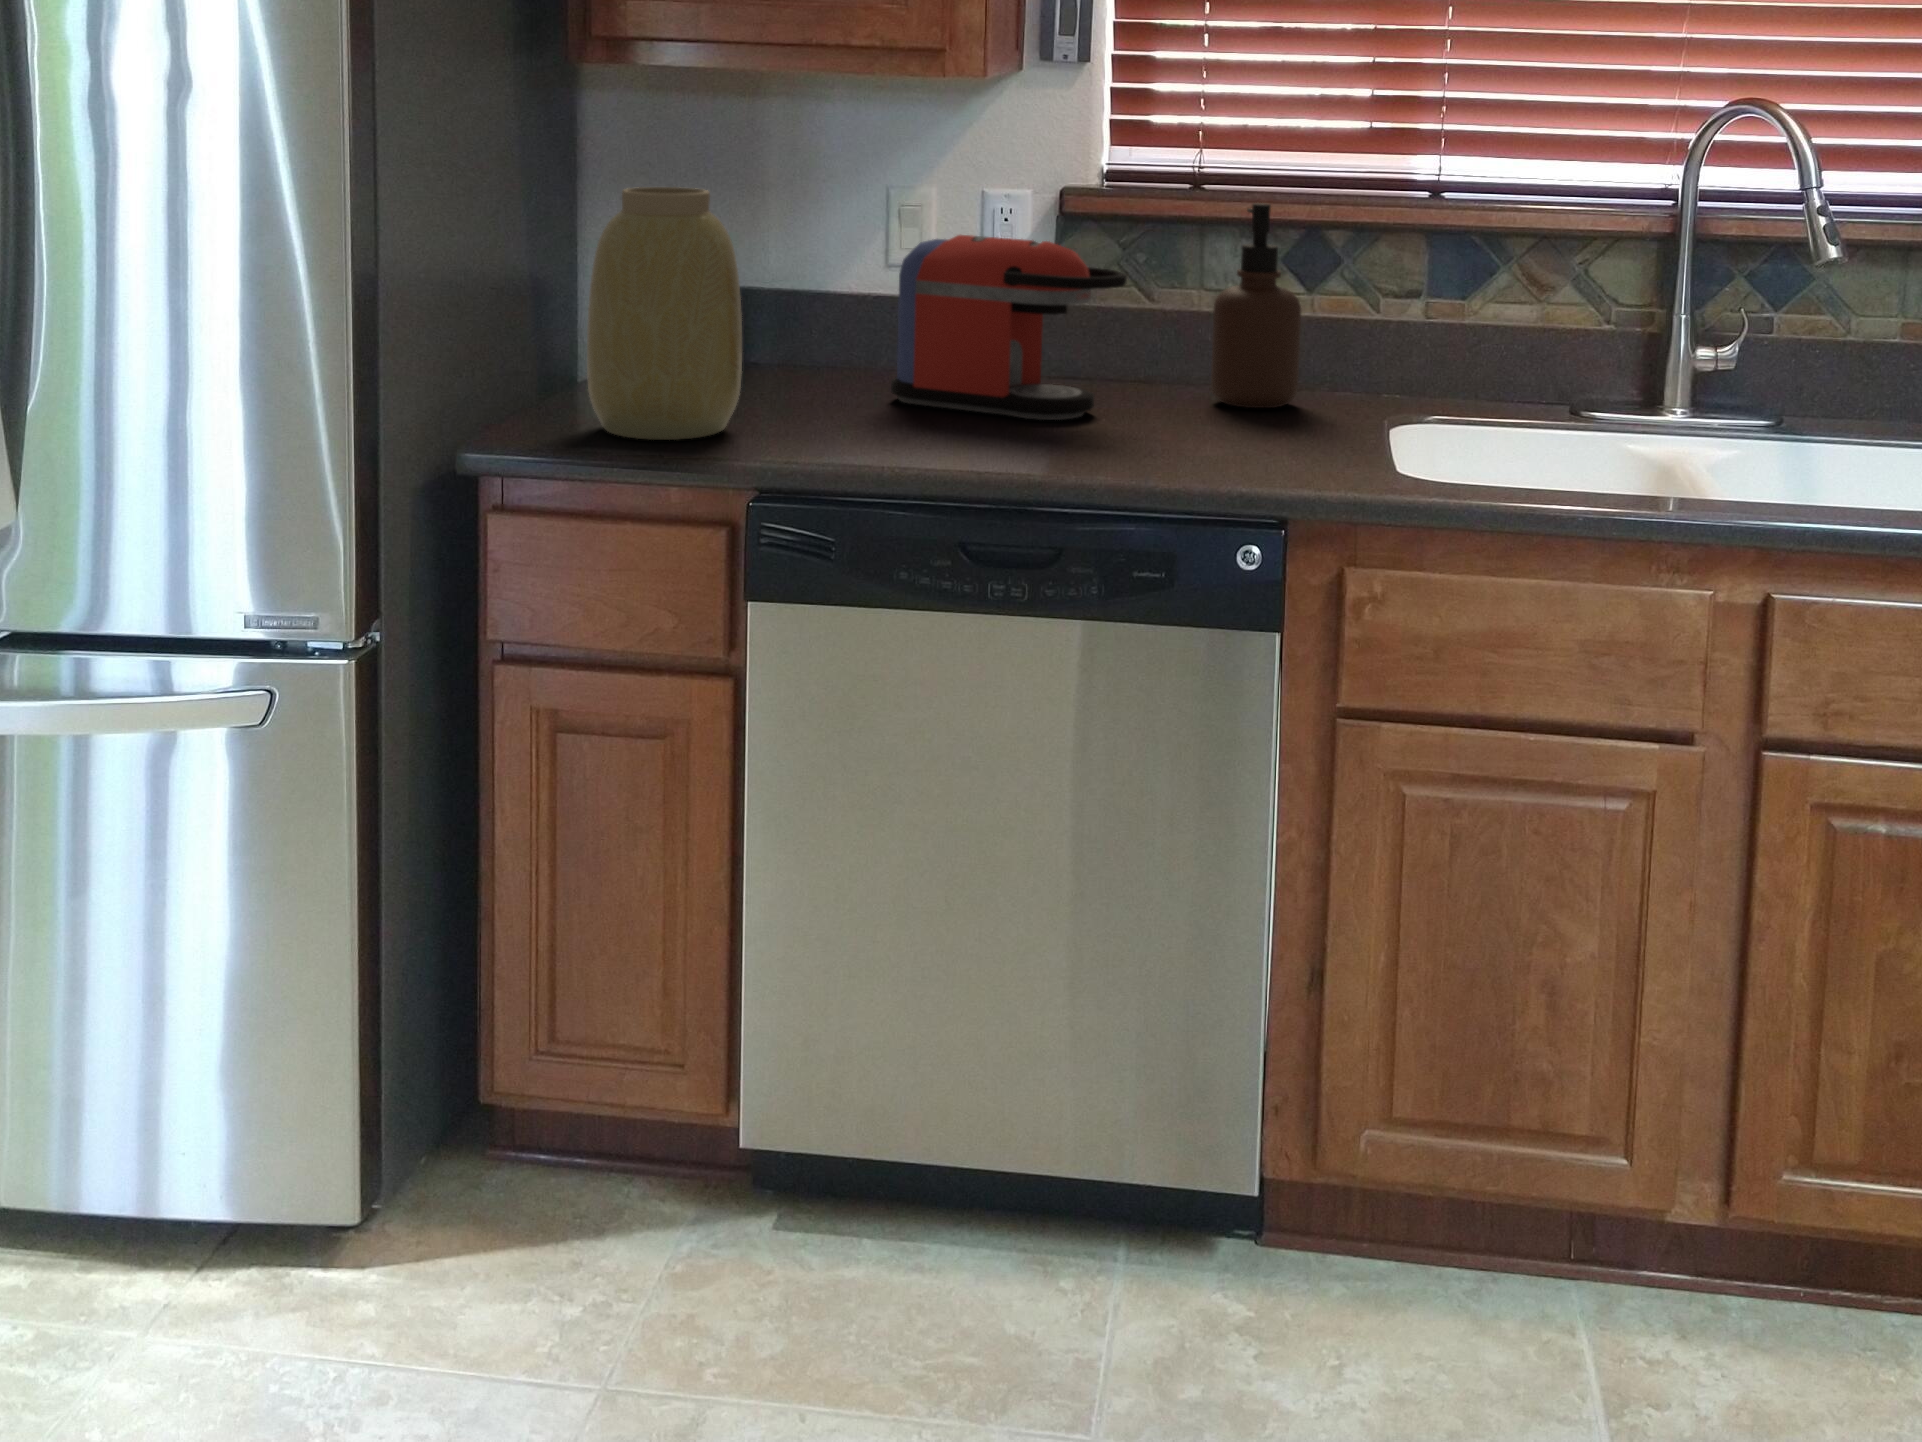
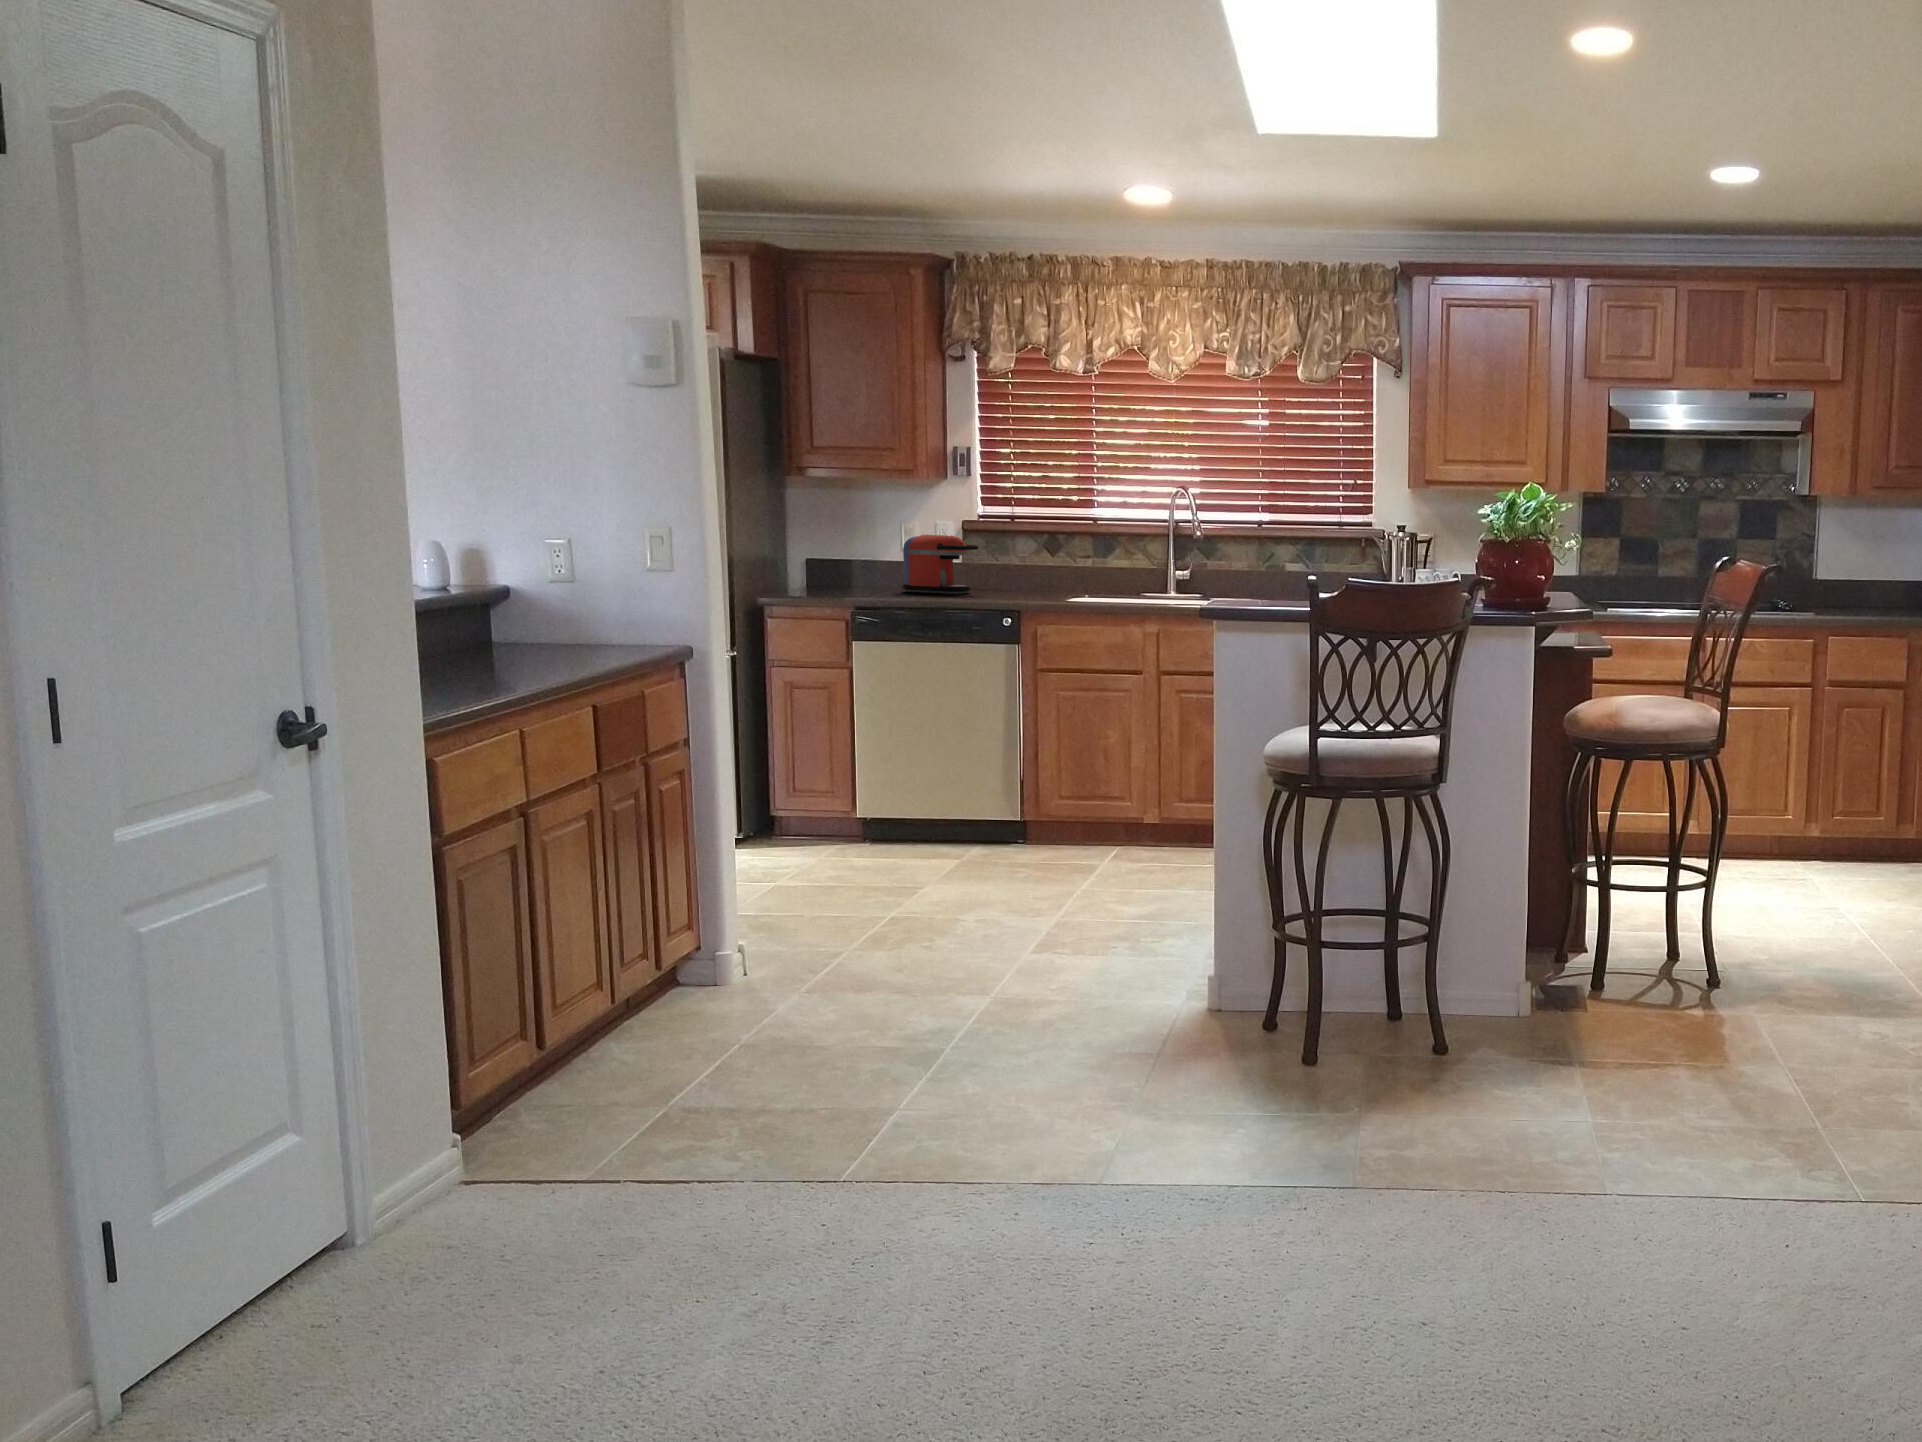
vase: present [587,187,742,440] -> none [799,517,850,595]
soap dispenser: present [1211,203,1301,408] -> none [1013,524,1043,592]

